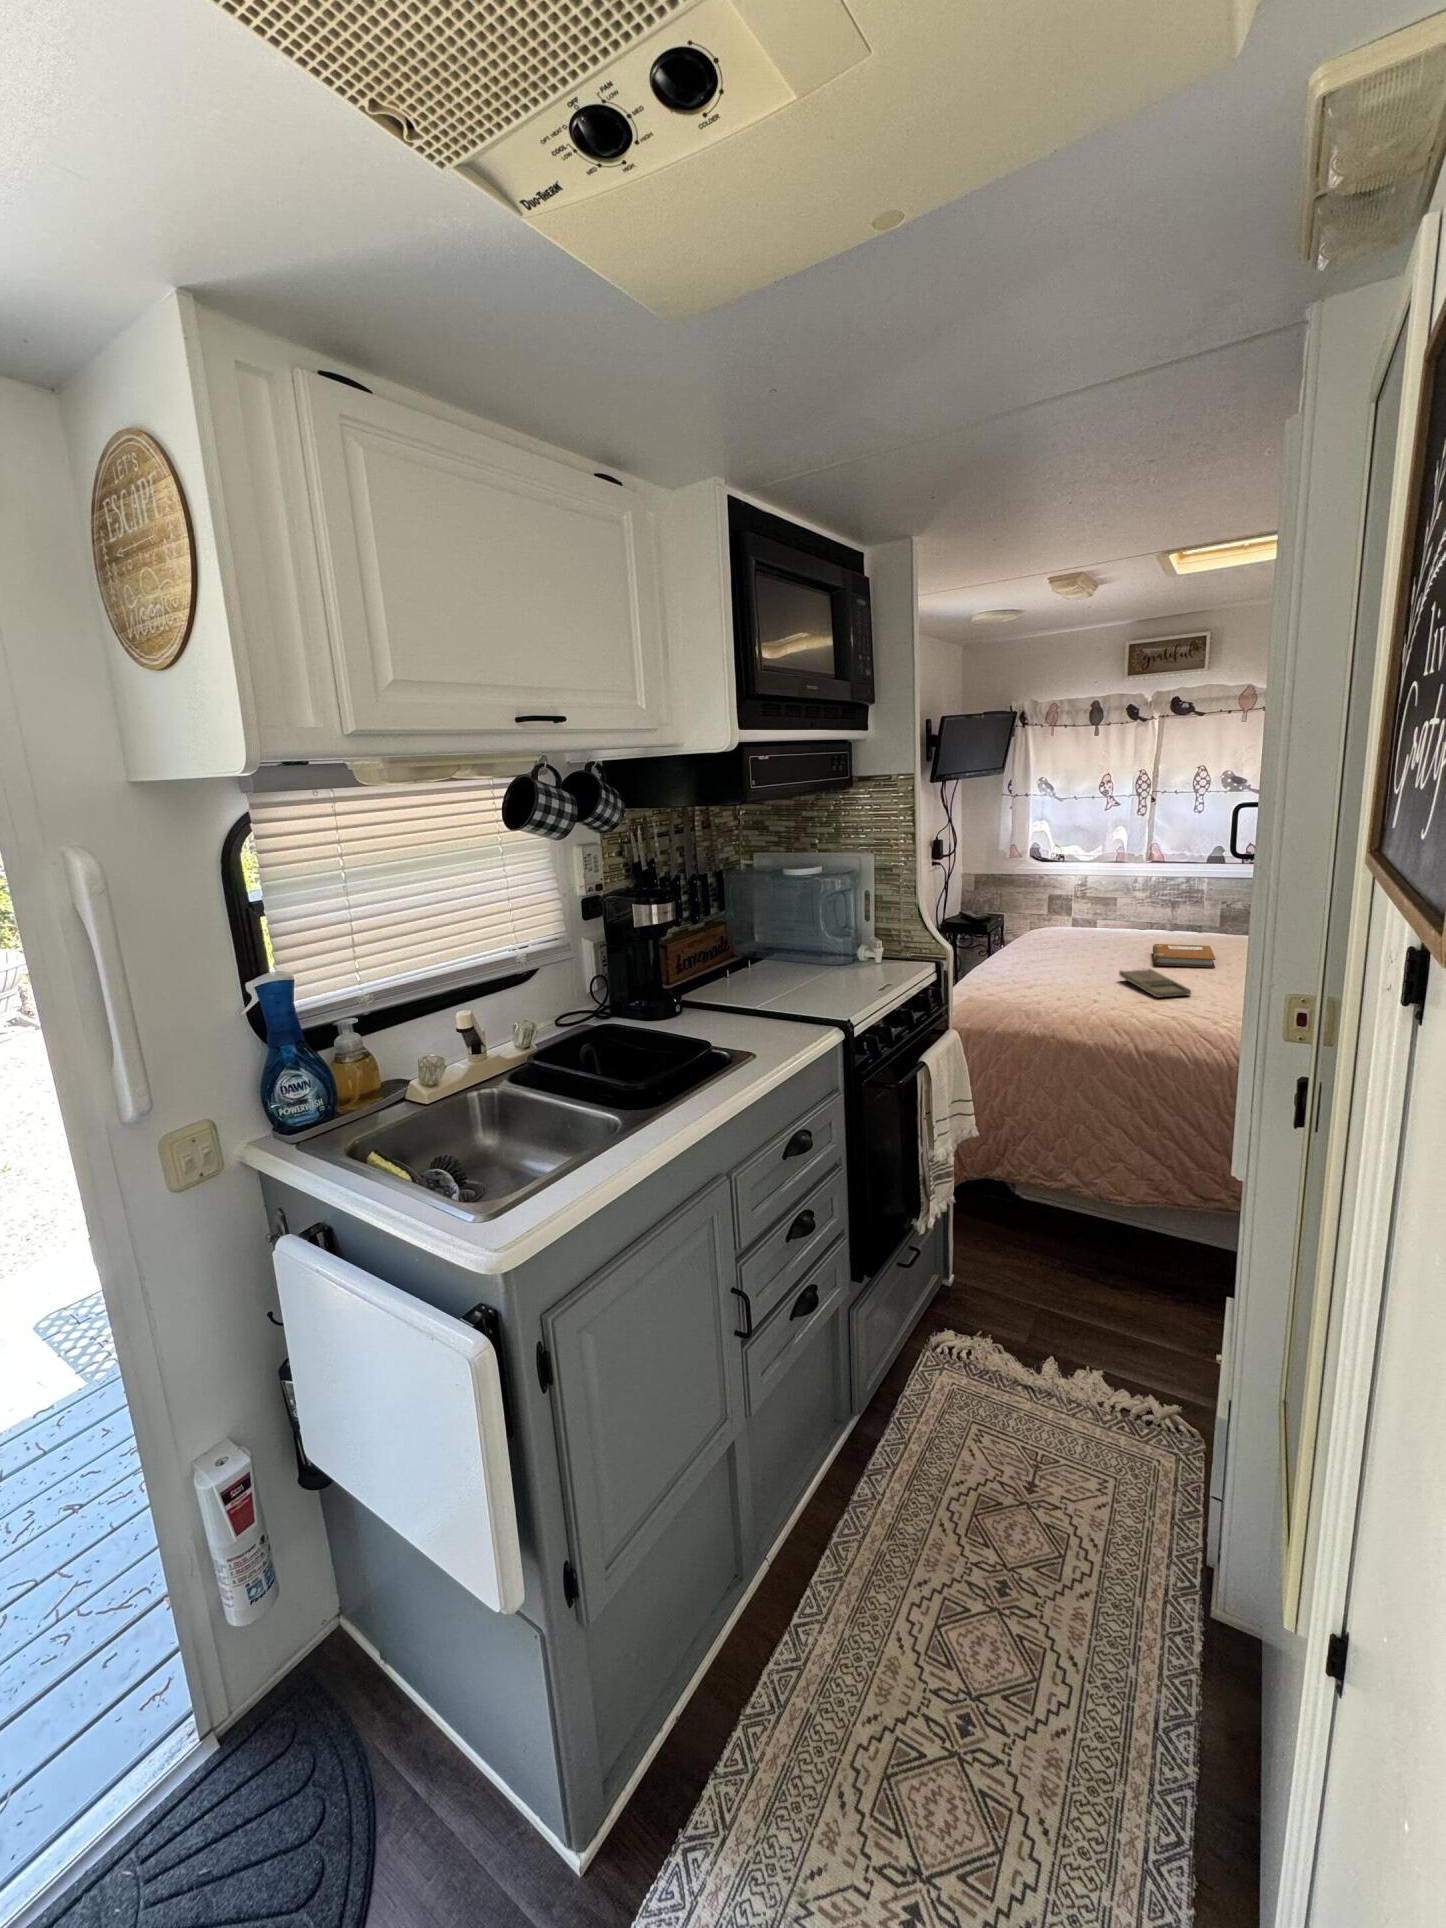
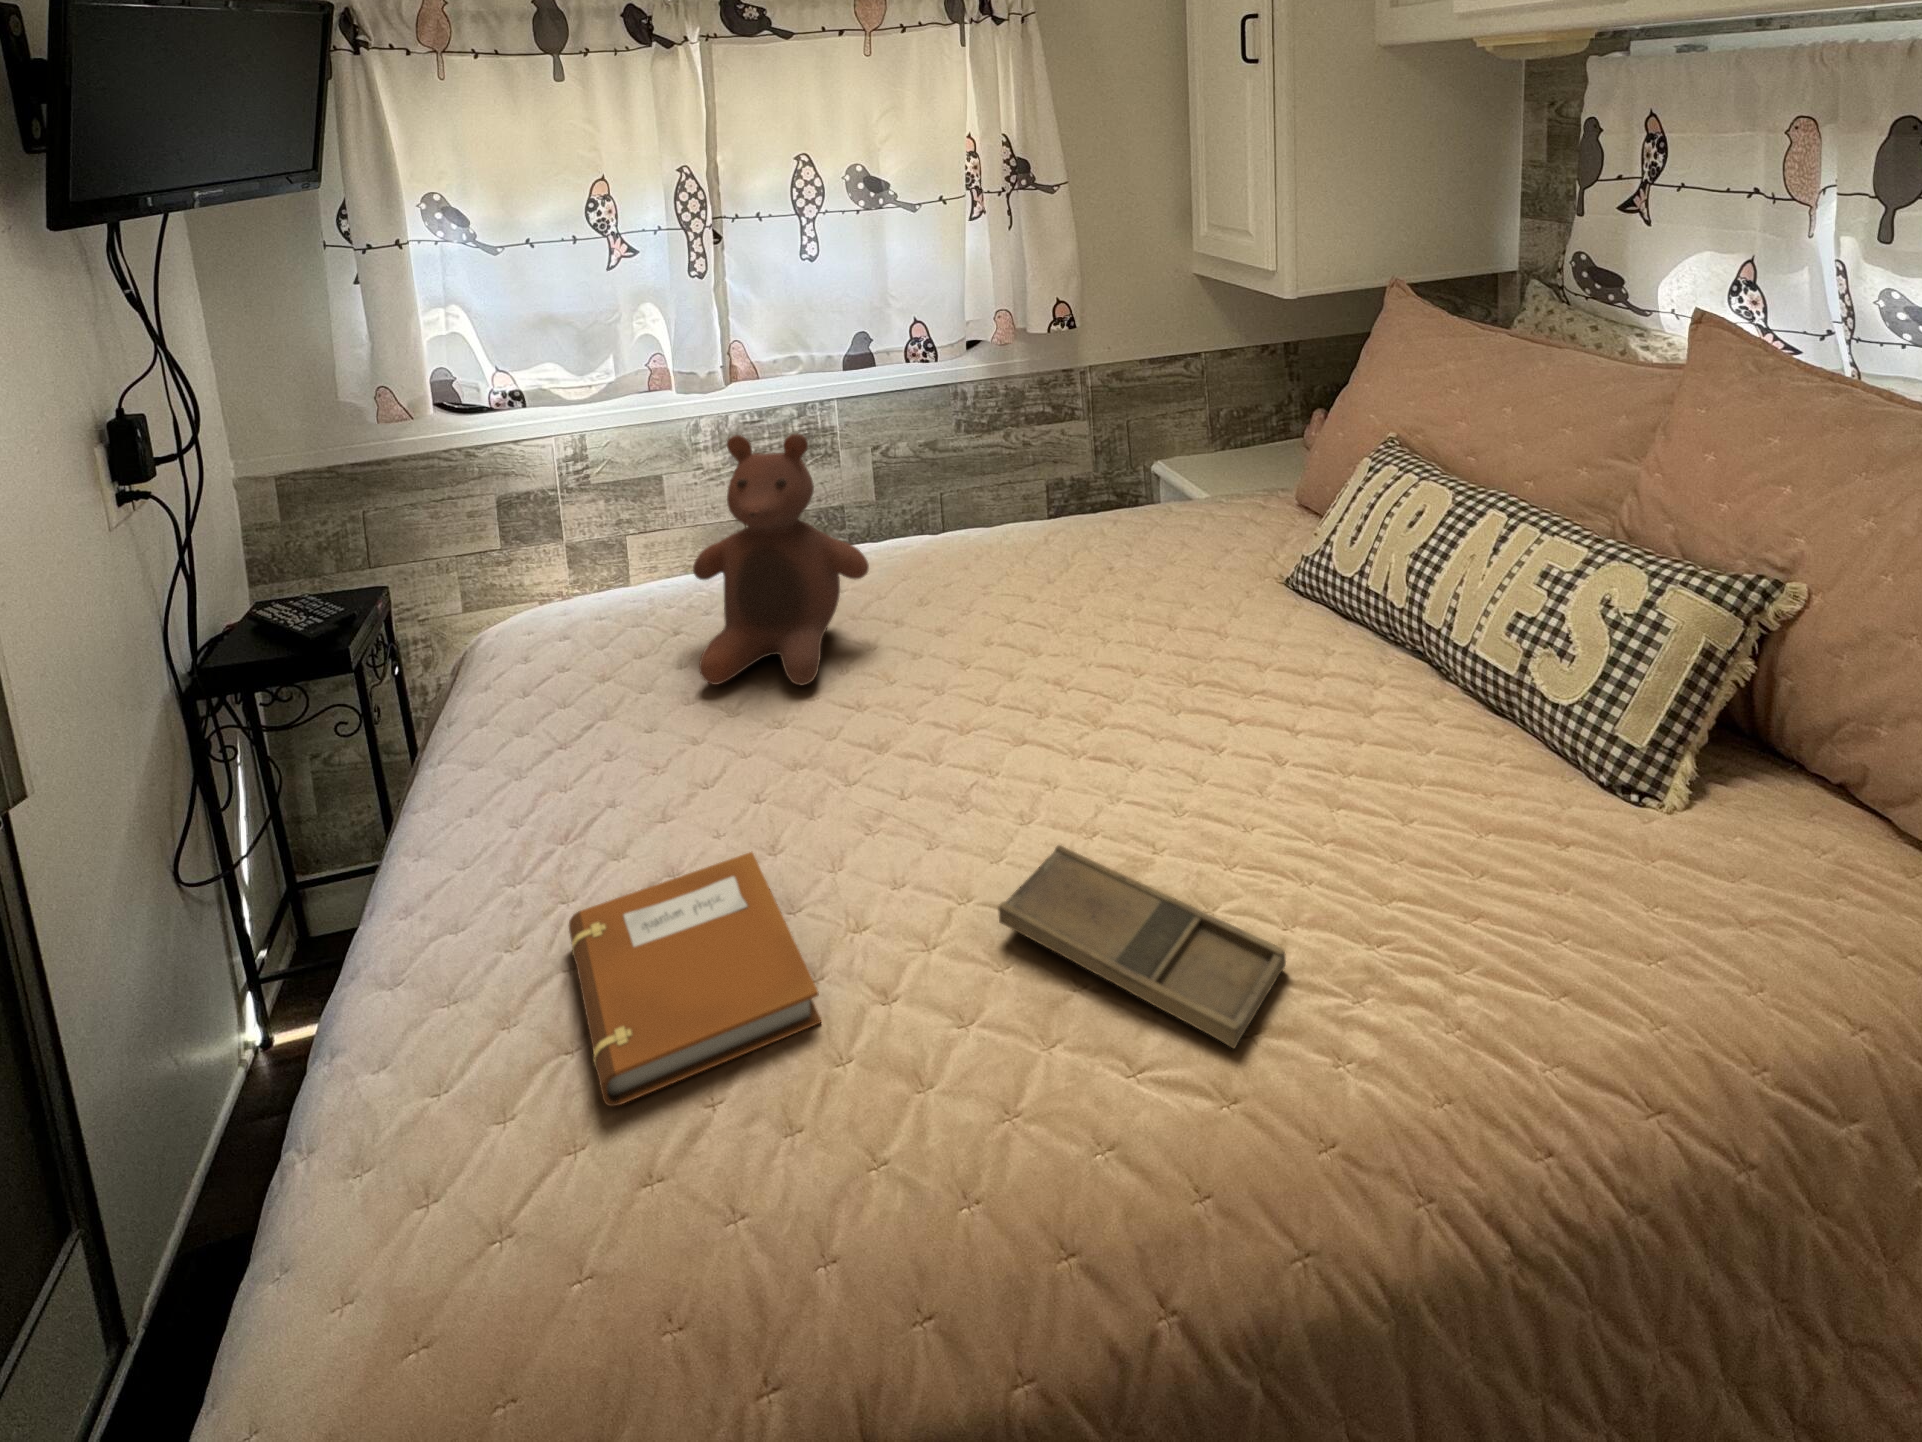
stuffed bear: none [1082,861,1154,945] -> present [693,434,869,685]
notebook: present [1153,944,1215,968] -> present [569,852,821,1106]

